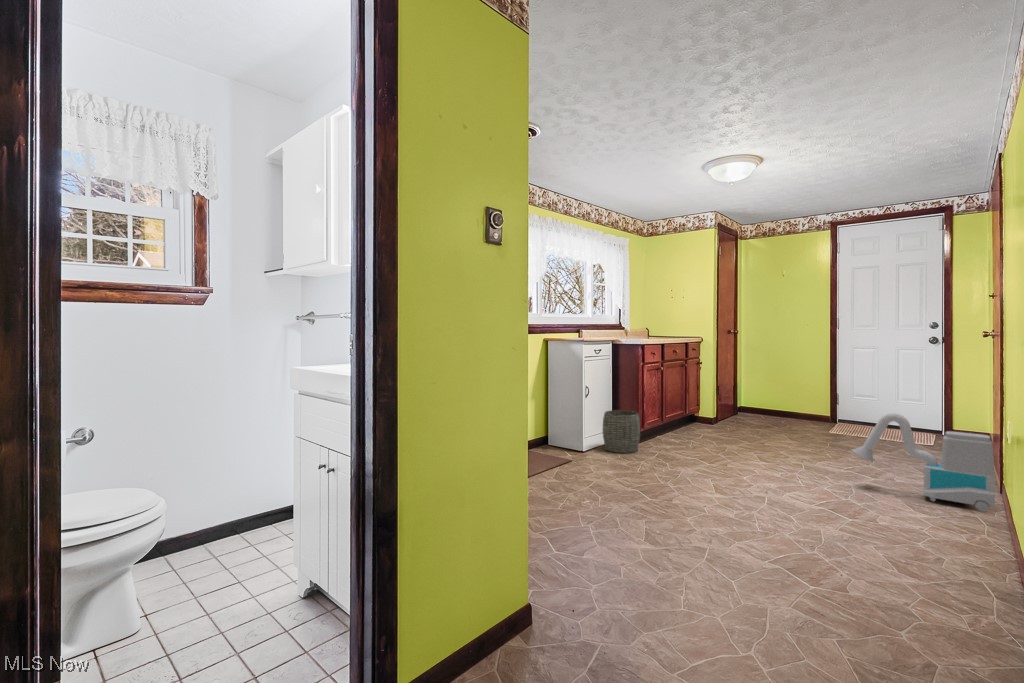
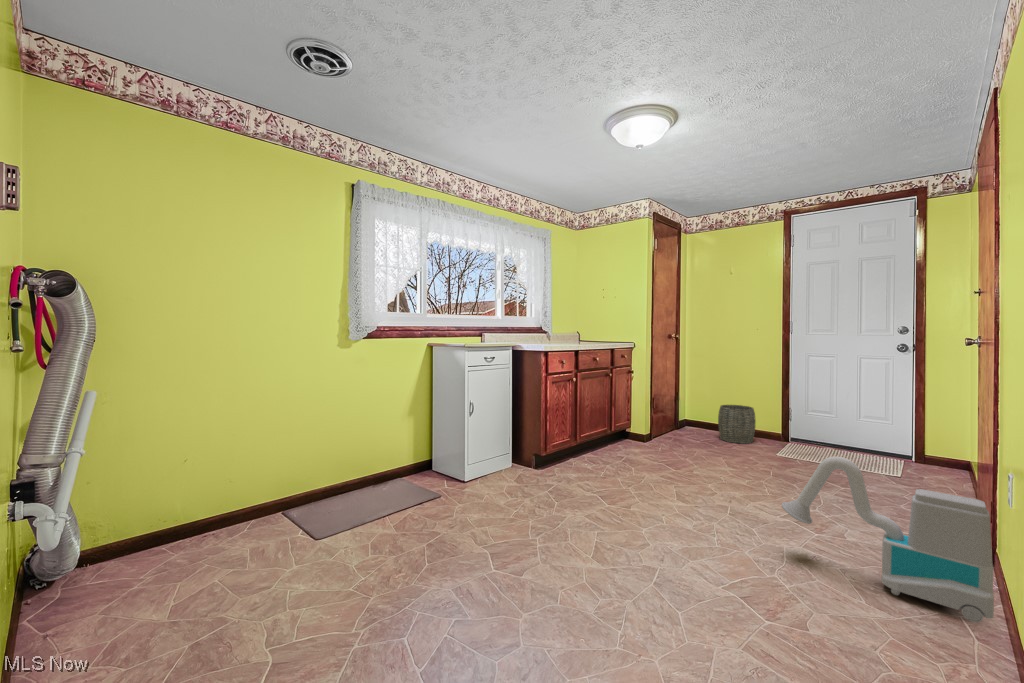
woven basket: present [603,410,640,453] -> present [718,405,756,444]

